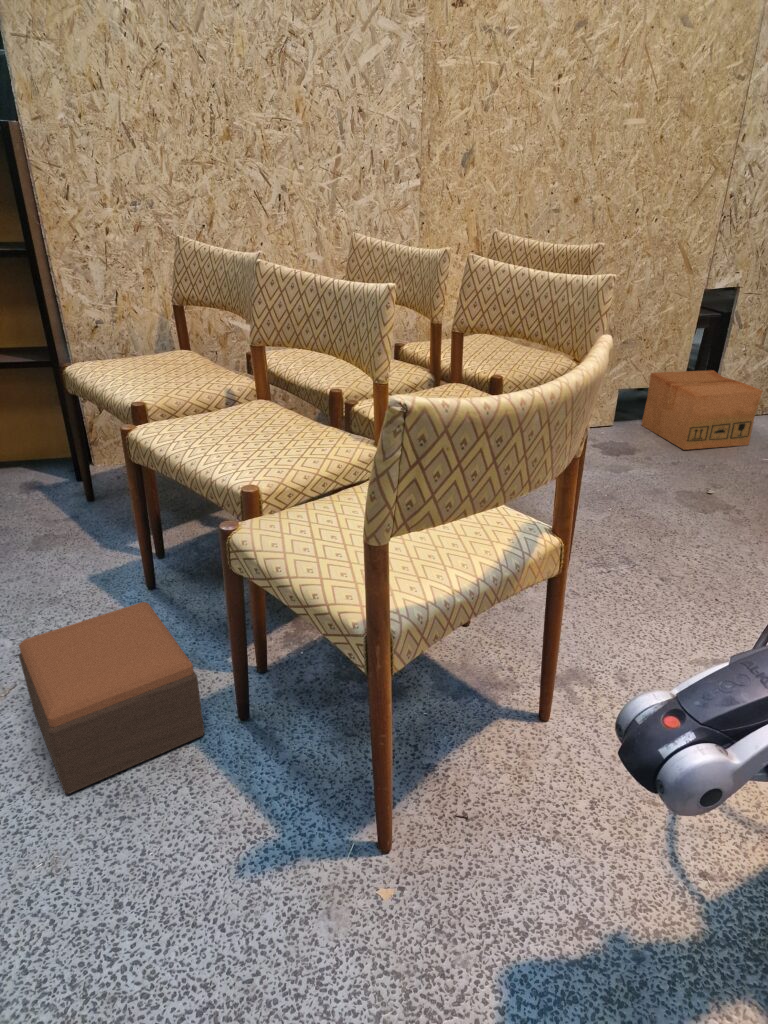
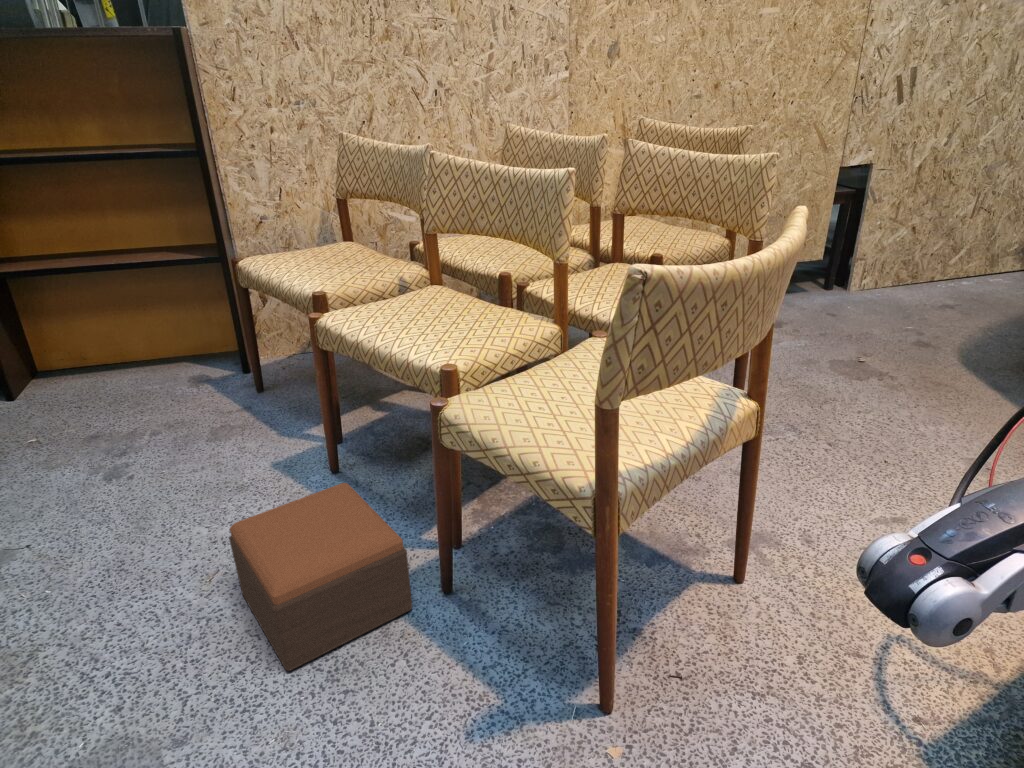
cardboard box: present [641,370,763,450] -> none [782,245,901,321]

